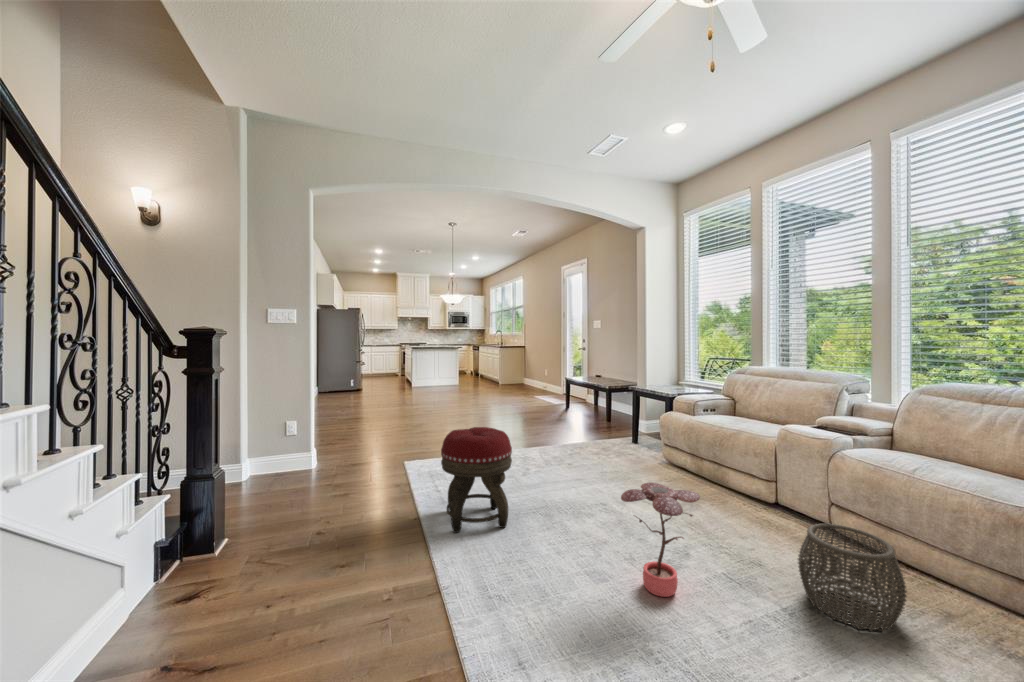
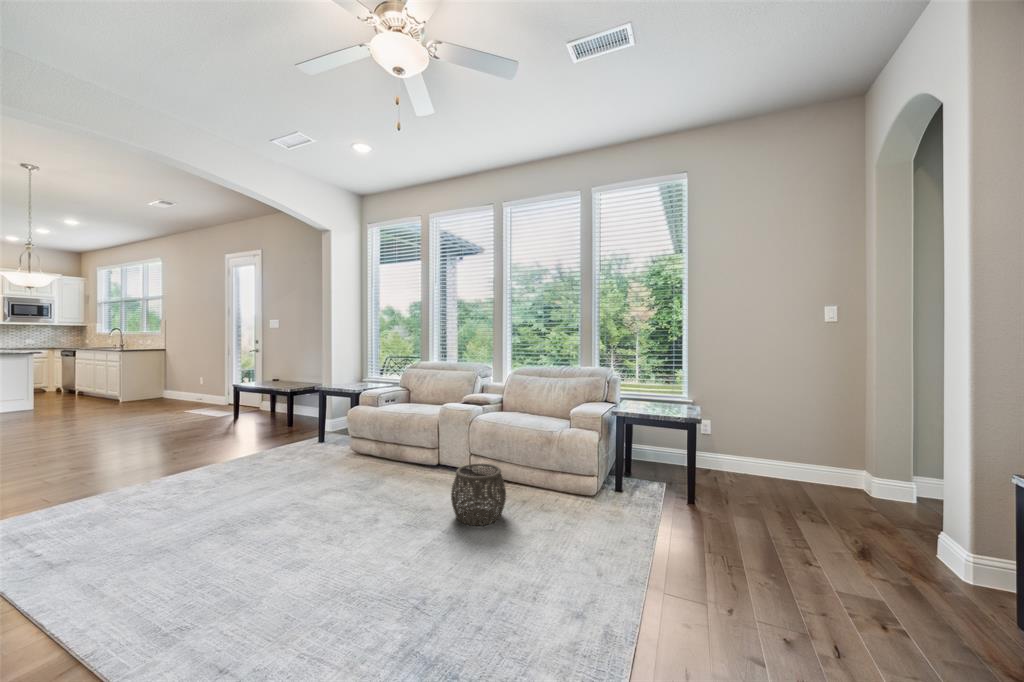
footstool: present [441,427,512,533] -> none [61,444,180,583]
potted plant: present [621,482,700,597] -> none [318,461,385,555]

